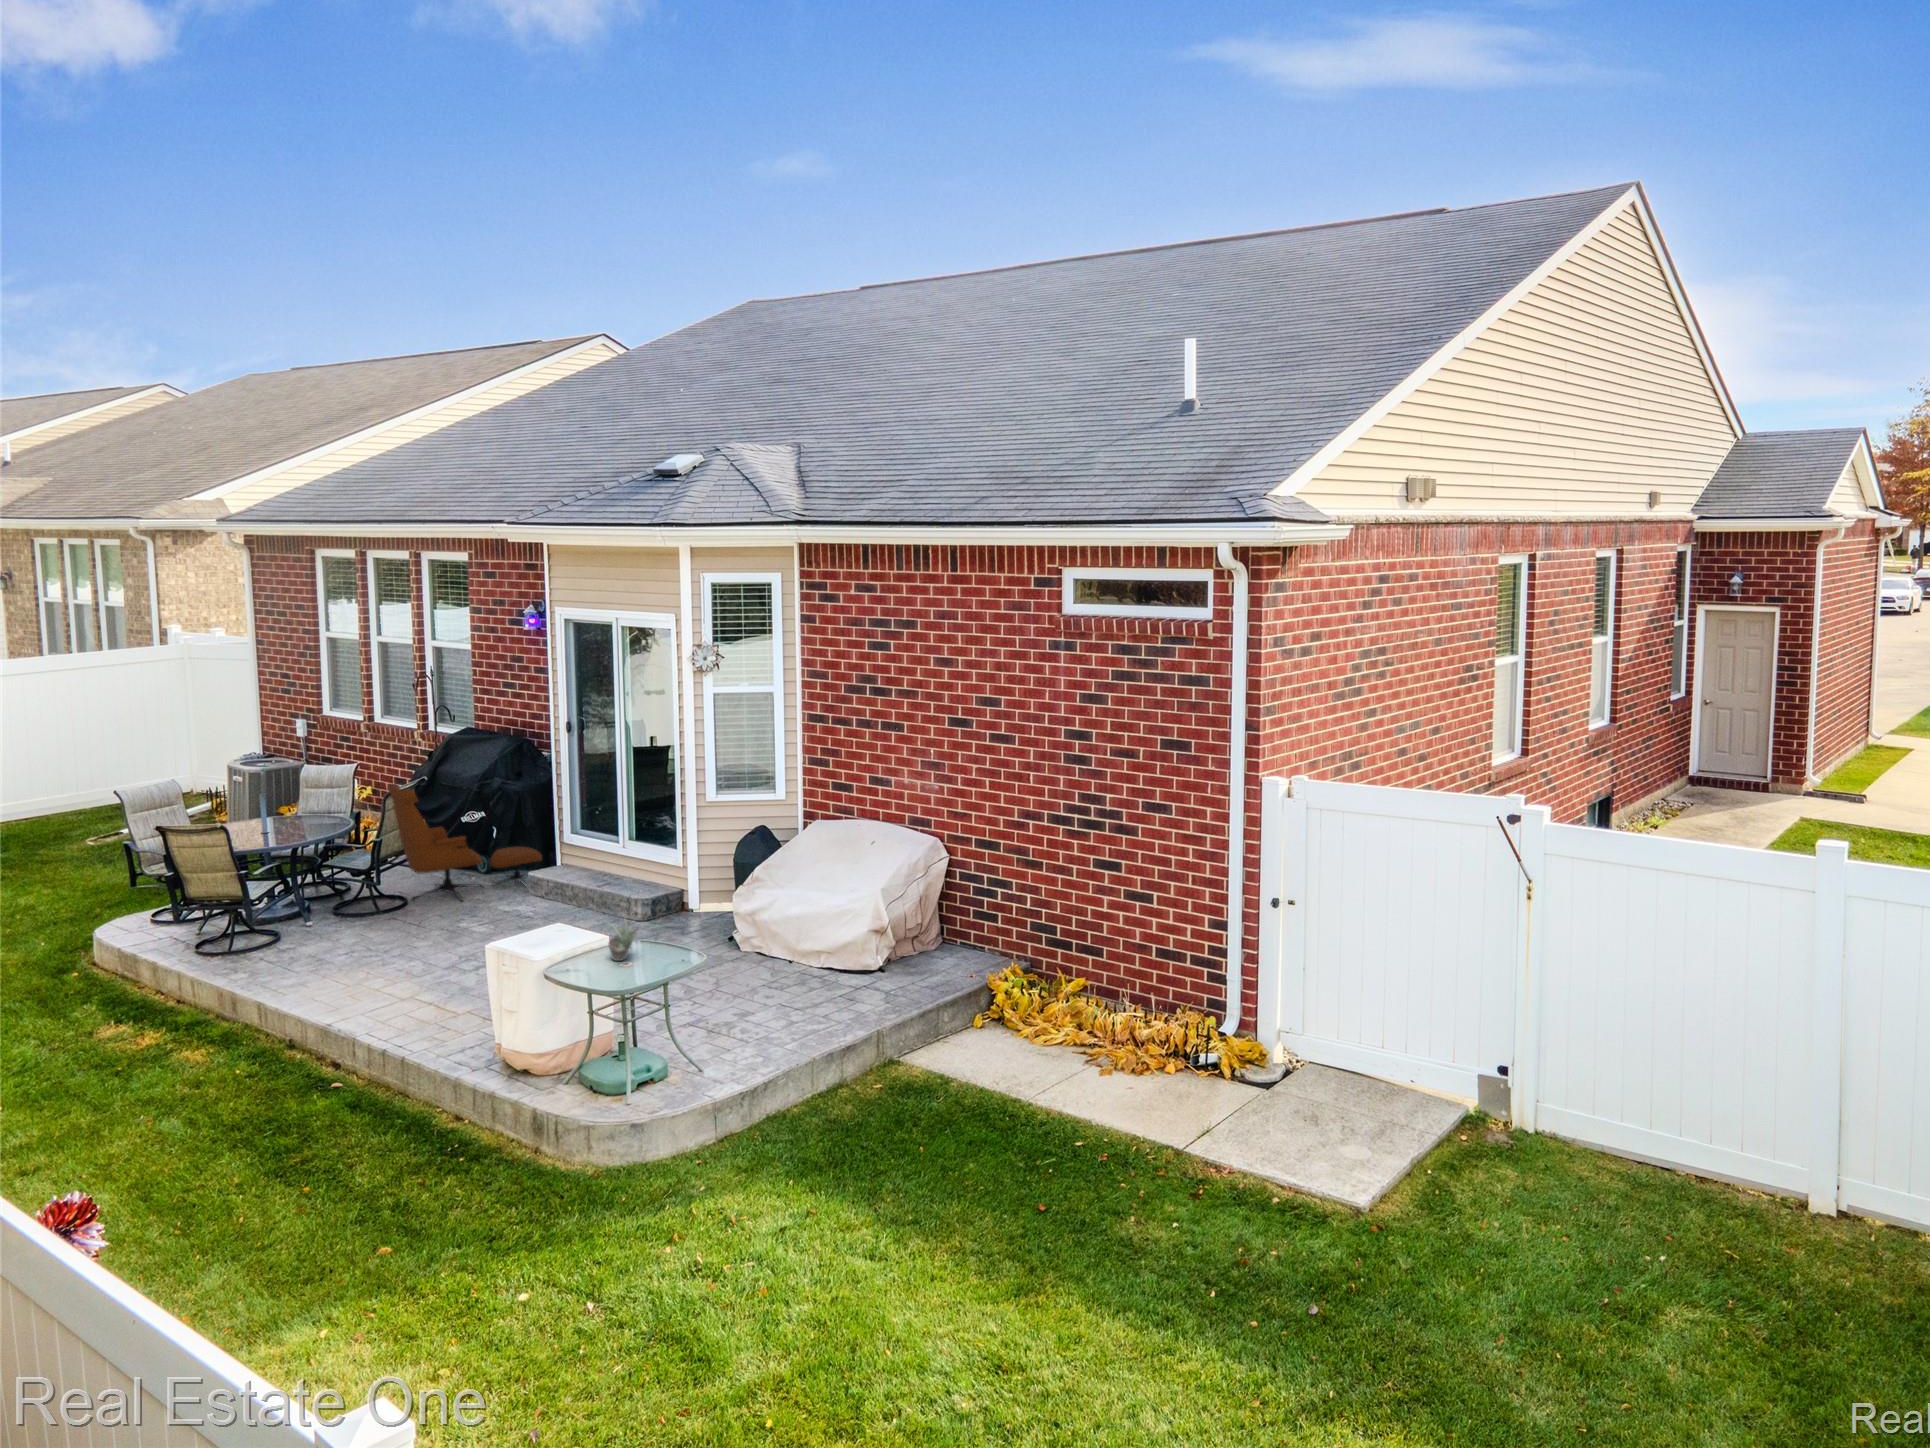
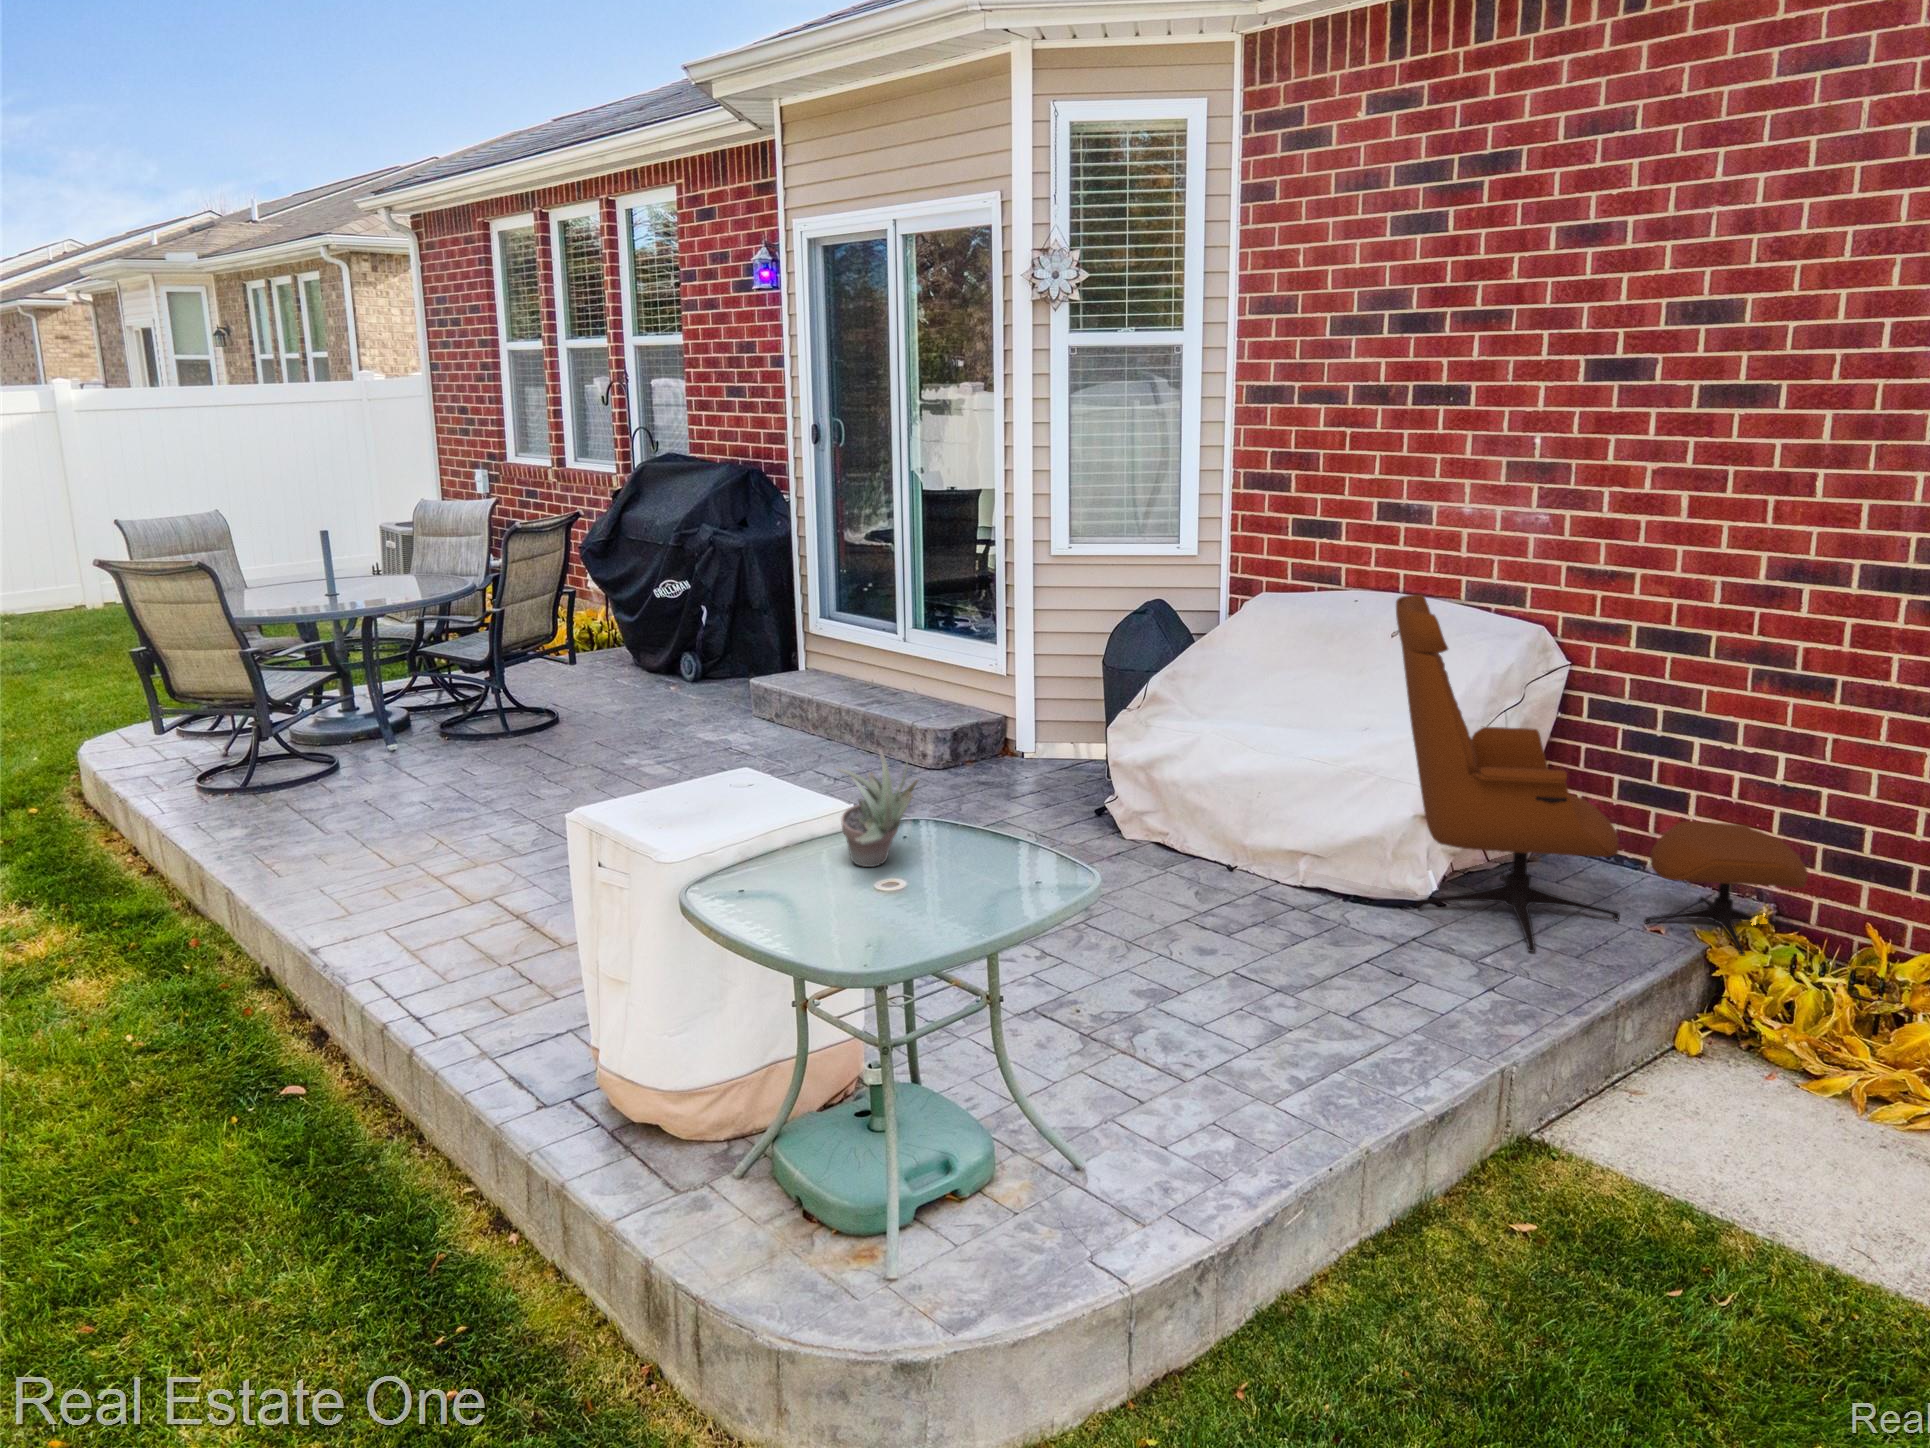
lounge chair: present [389,784,542,900] -> present [1396,594,1808,956]

